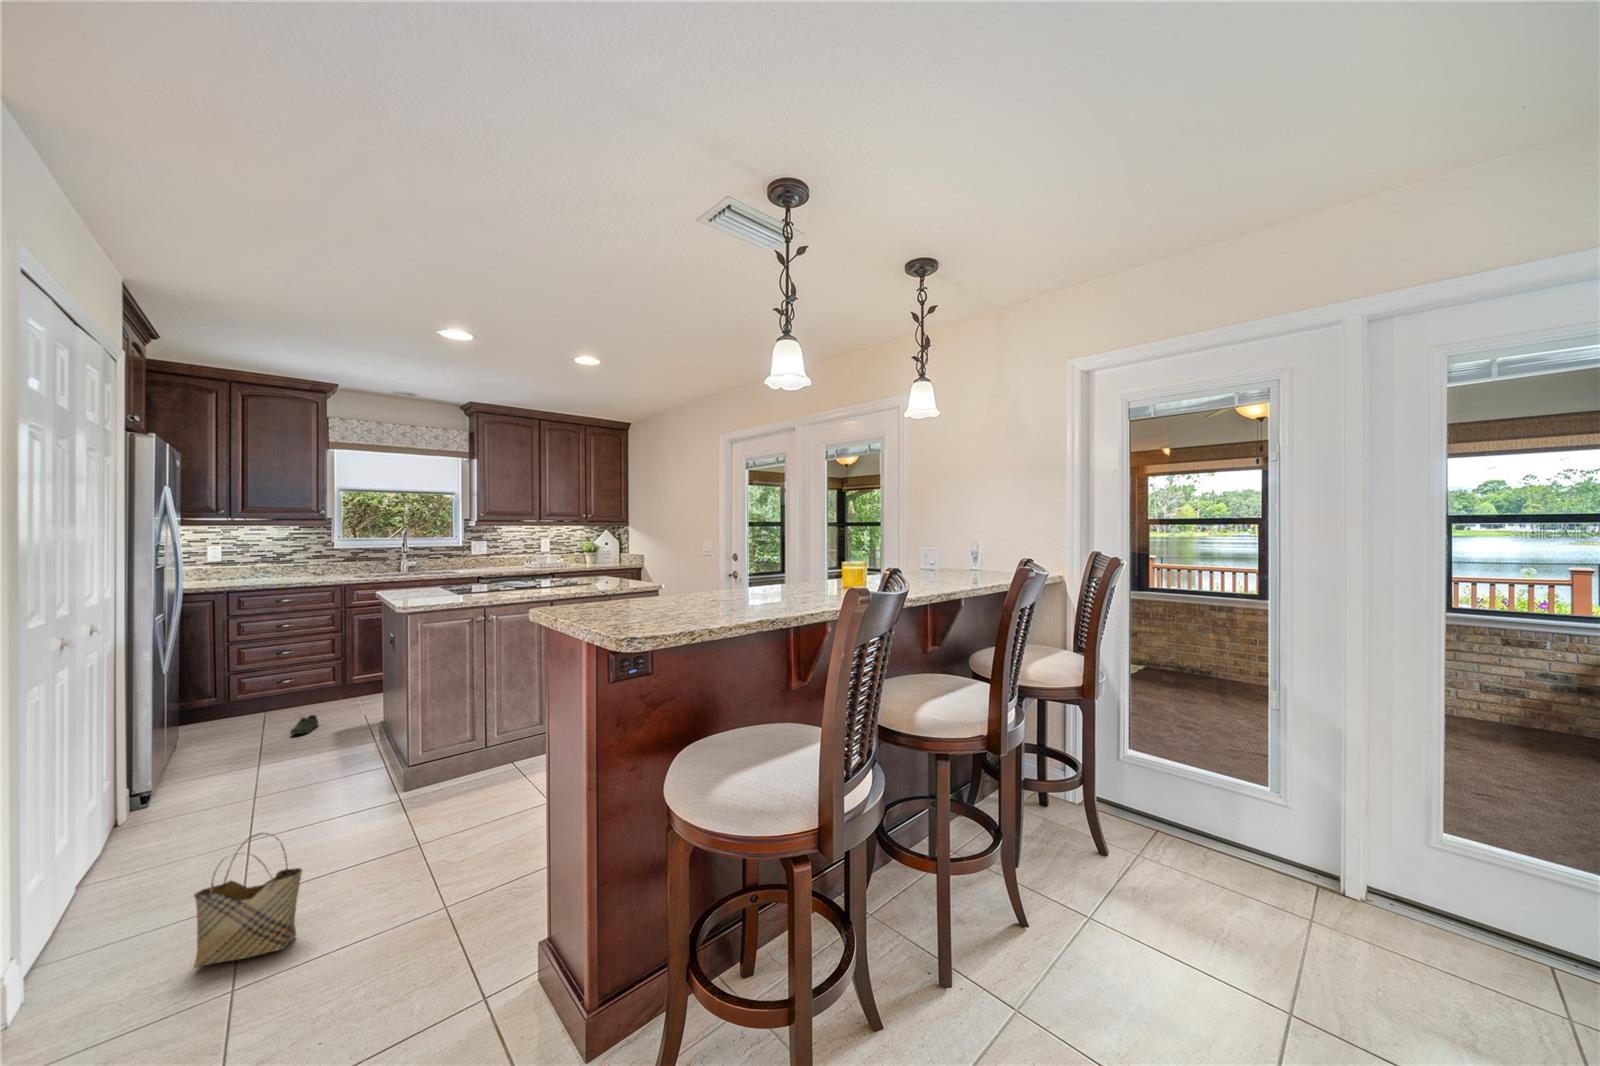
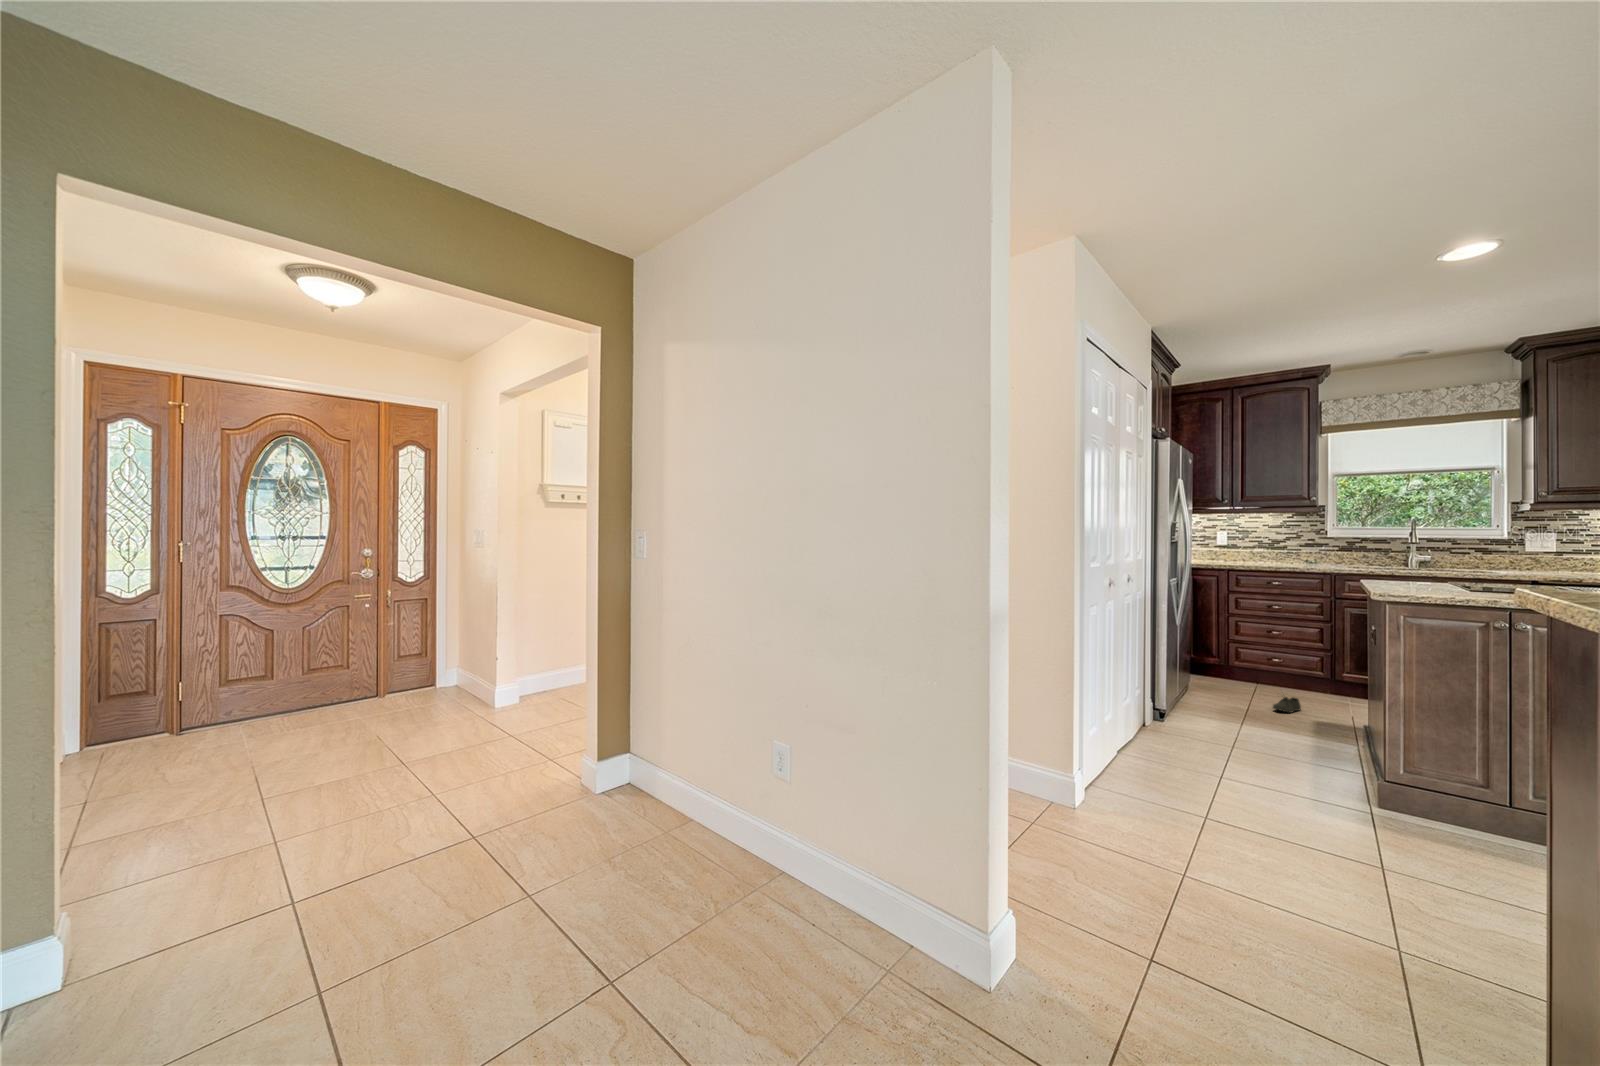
woven basket: present [194,833,302,968] -> none [1168,758,1247,865]

